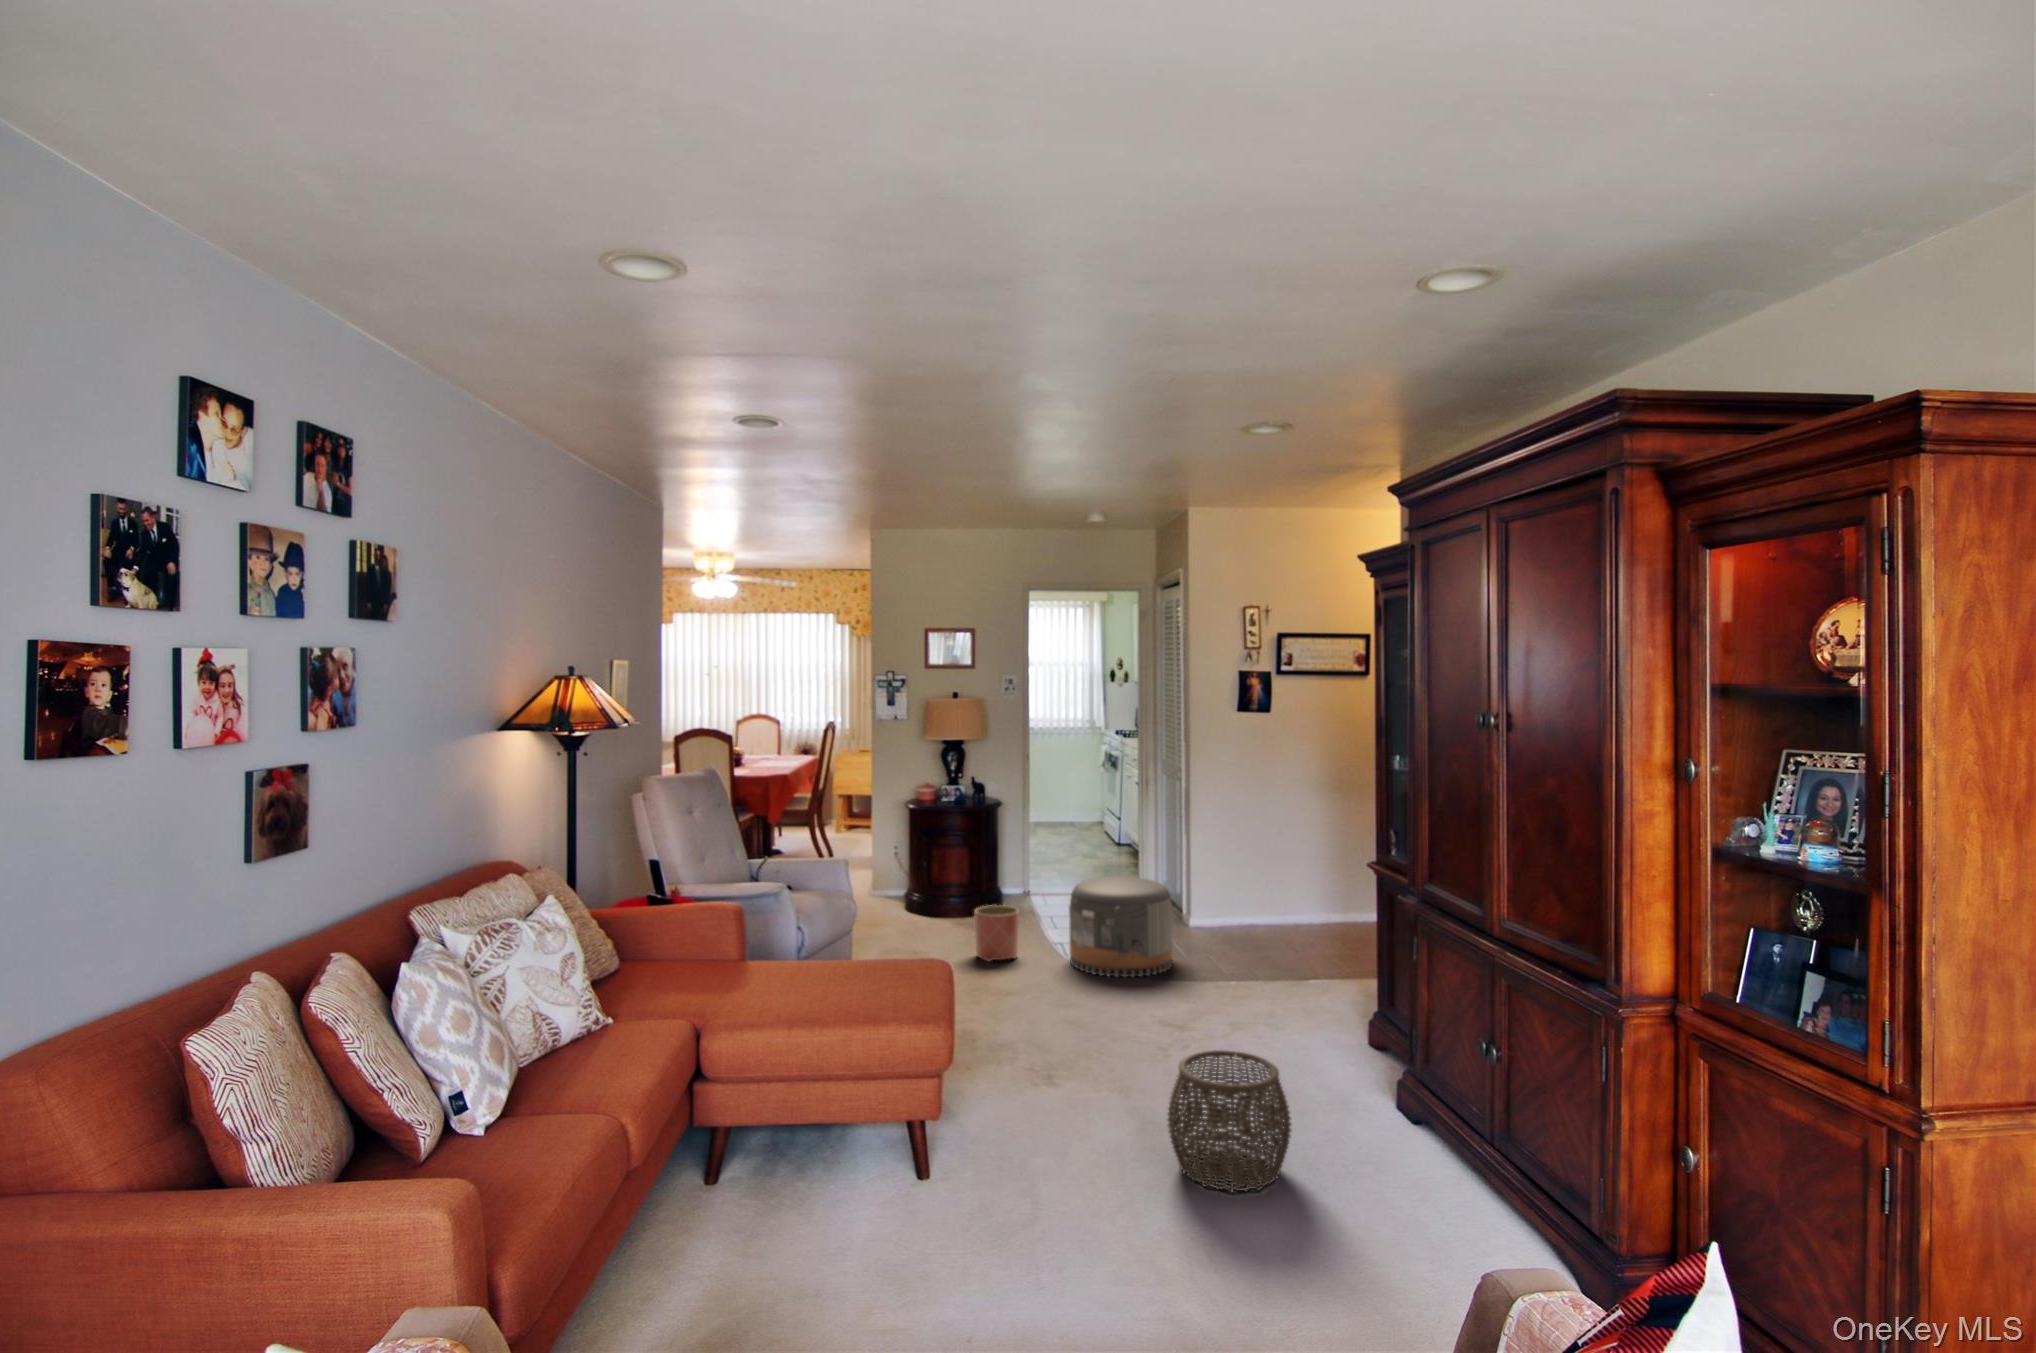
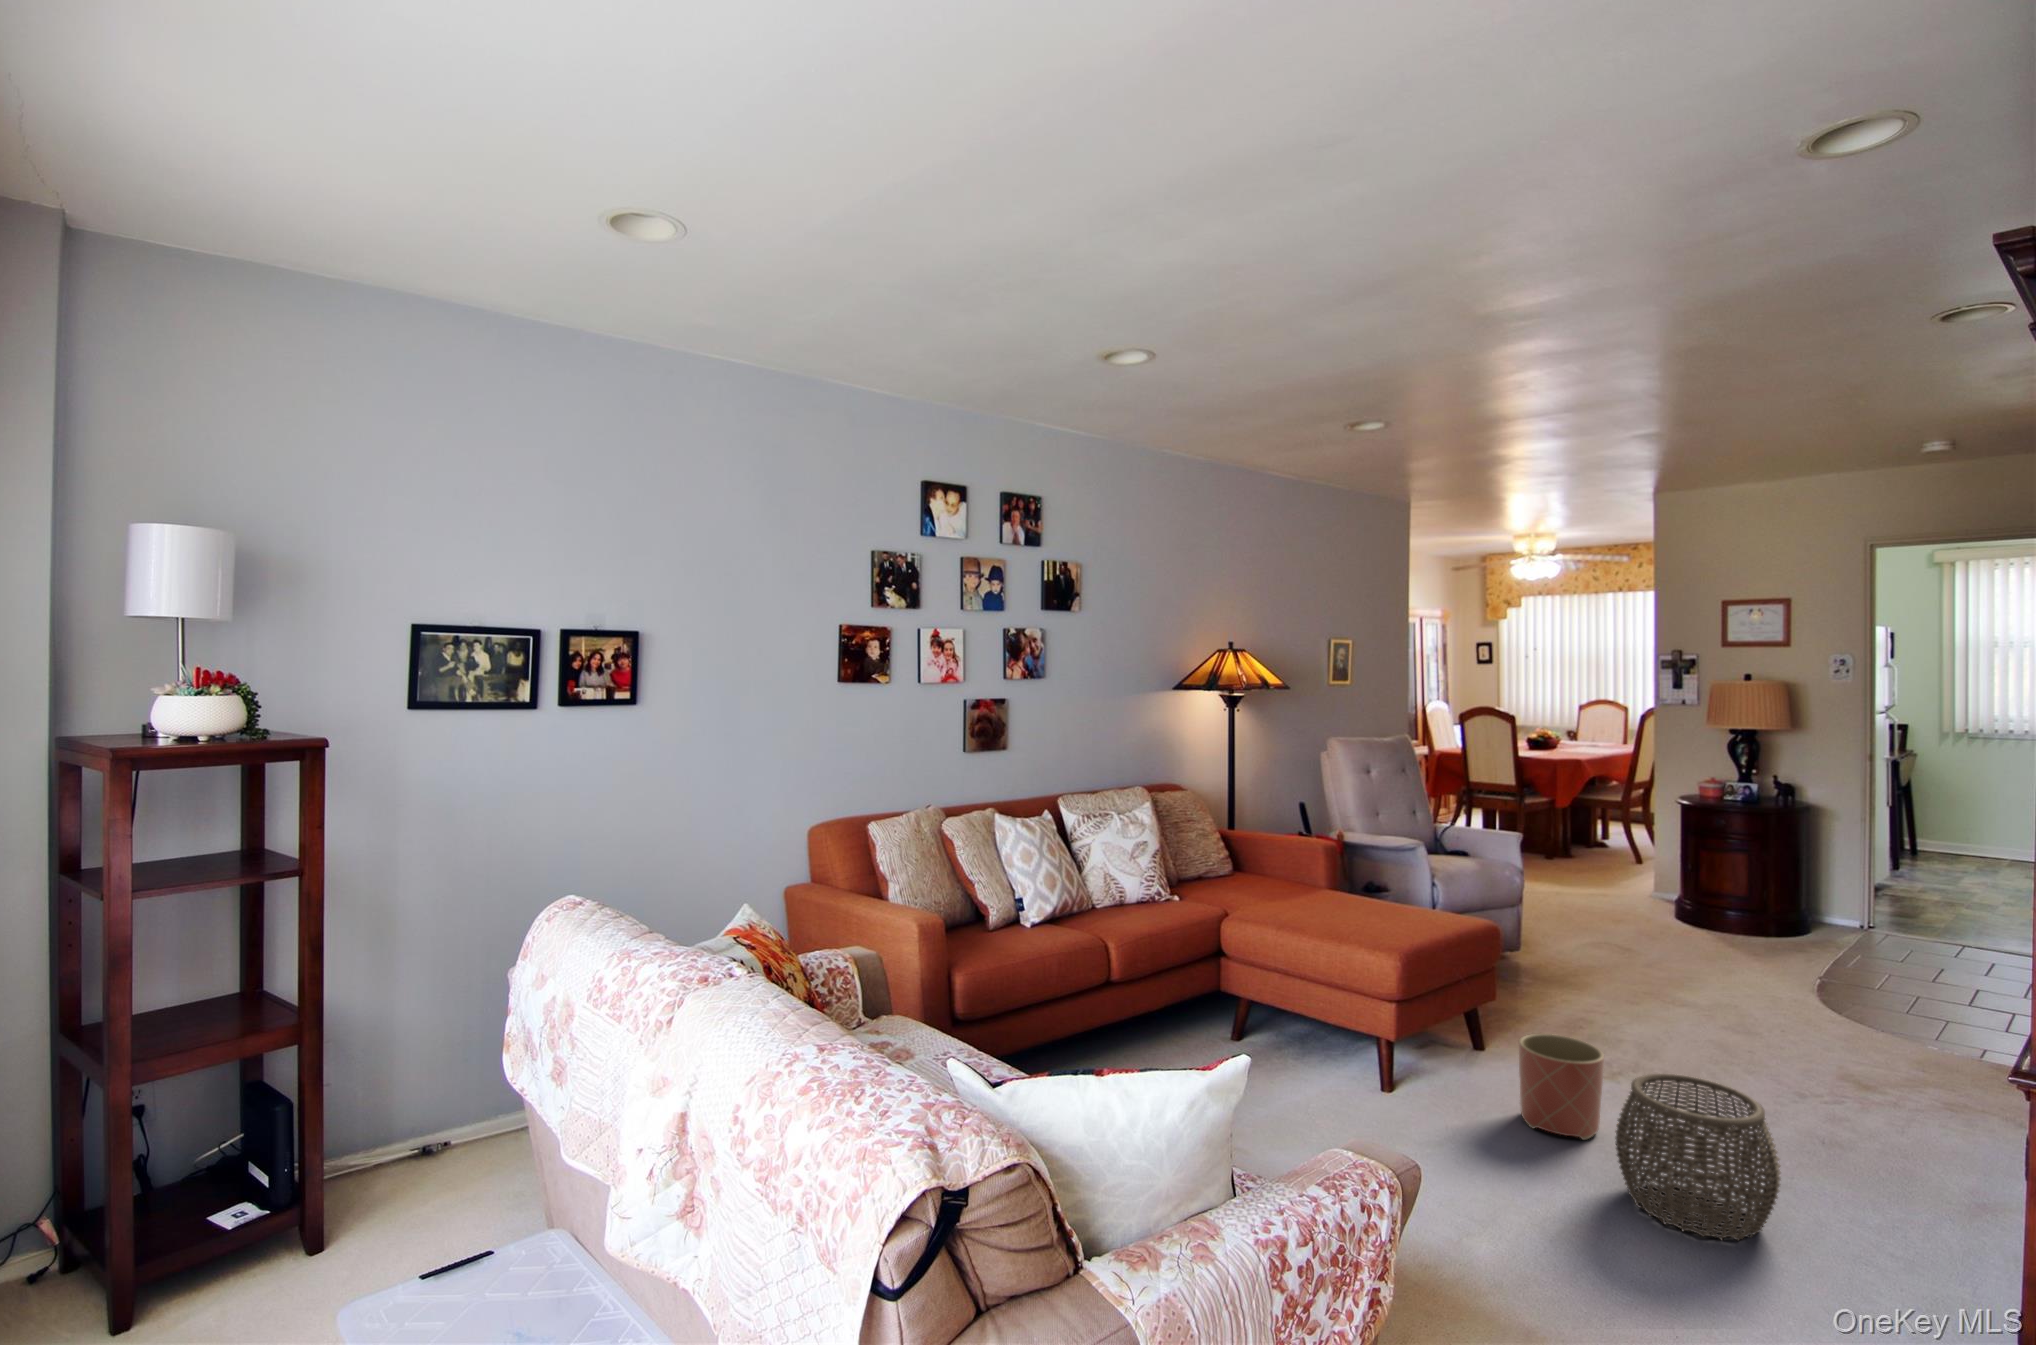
pouf: present [1069,876,1172,977] -> none [1801,911,1972,1046]
planter: present [974,905,1019,962] -> present [1519,1034,1604,1140]

